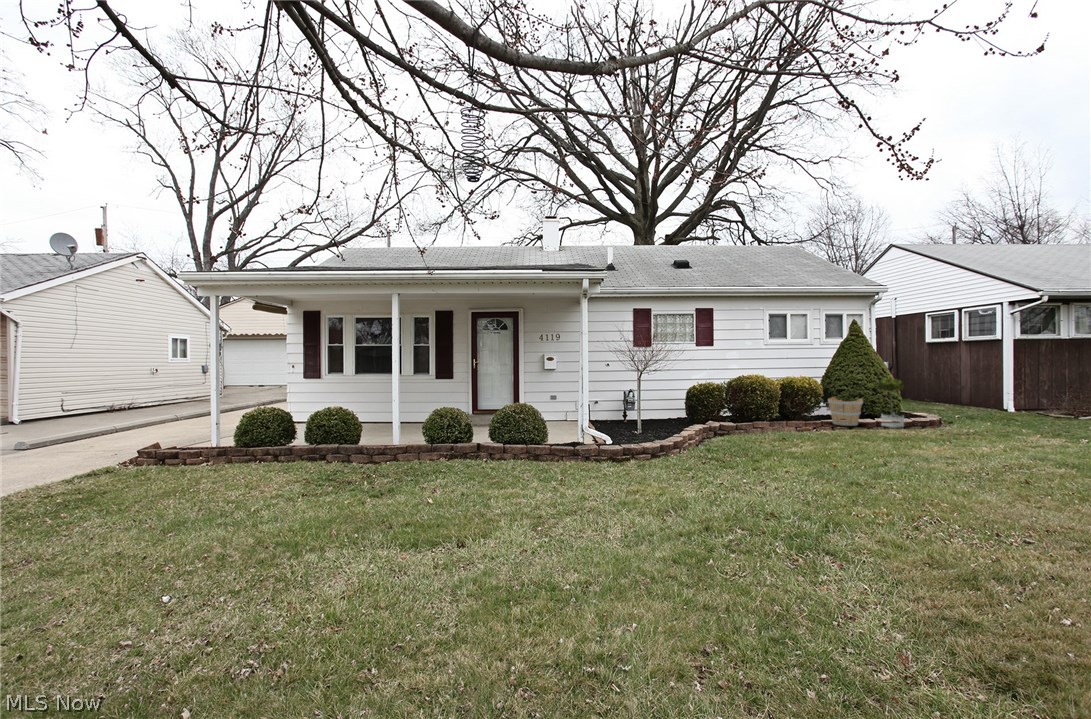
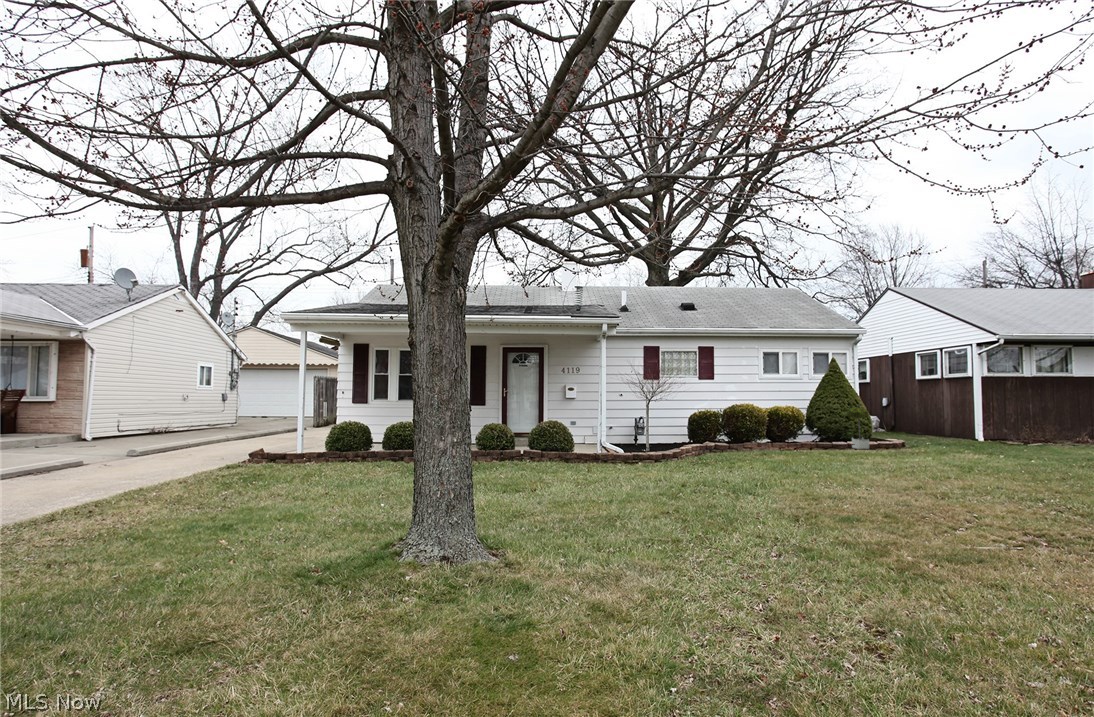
wooden bucket: present [828,397,863,426] -> none [809,424,837,448]

